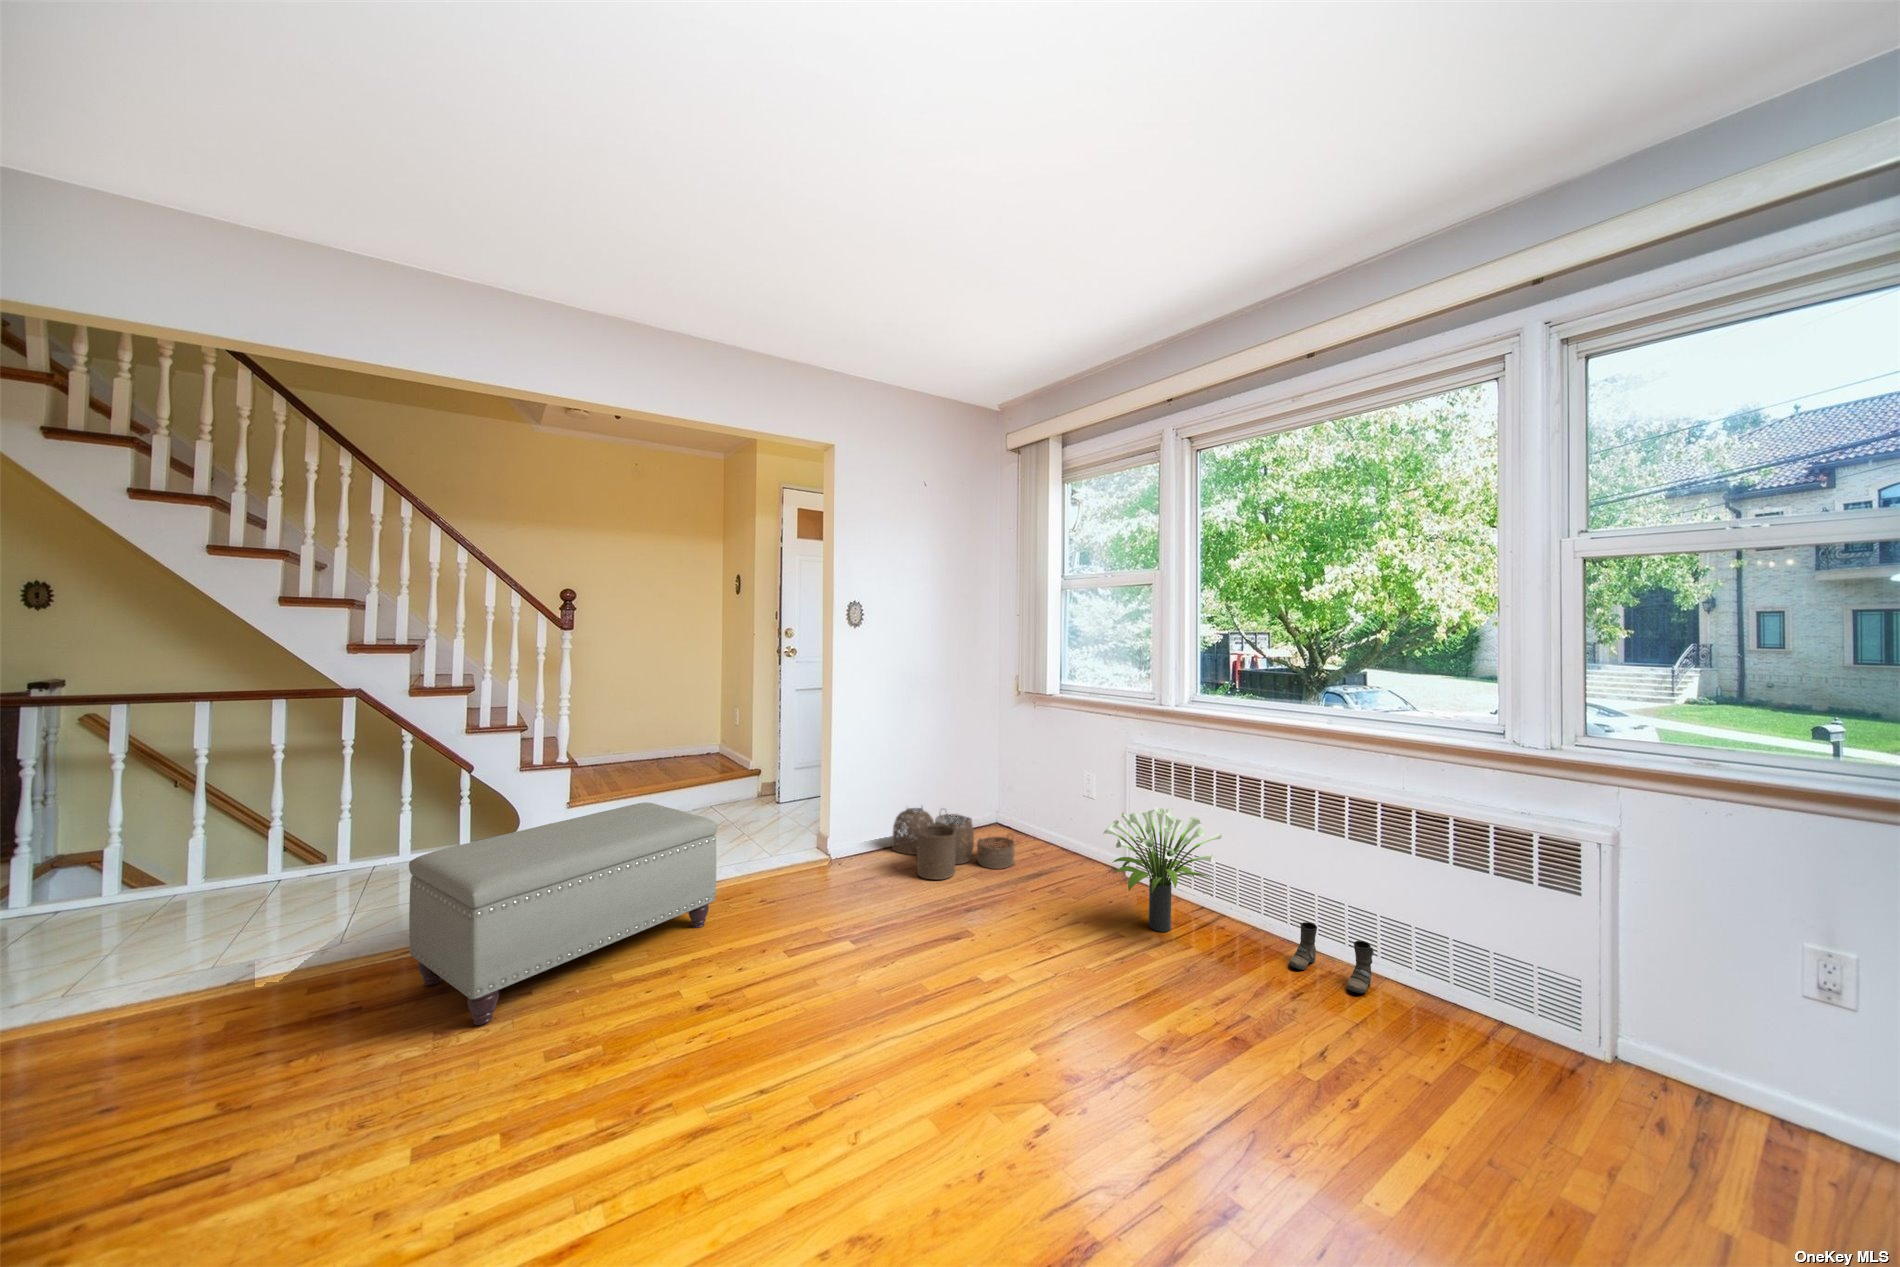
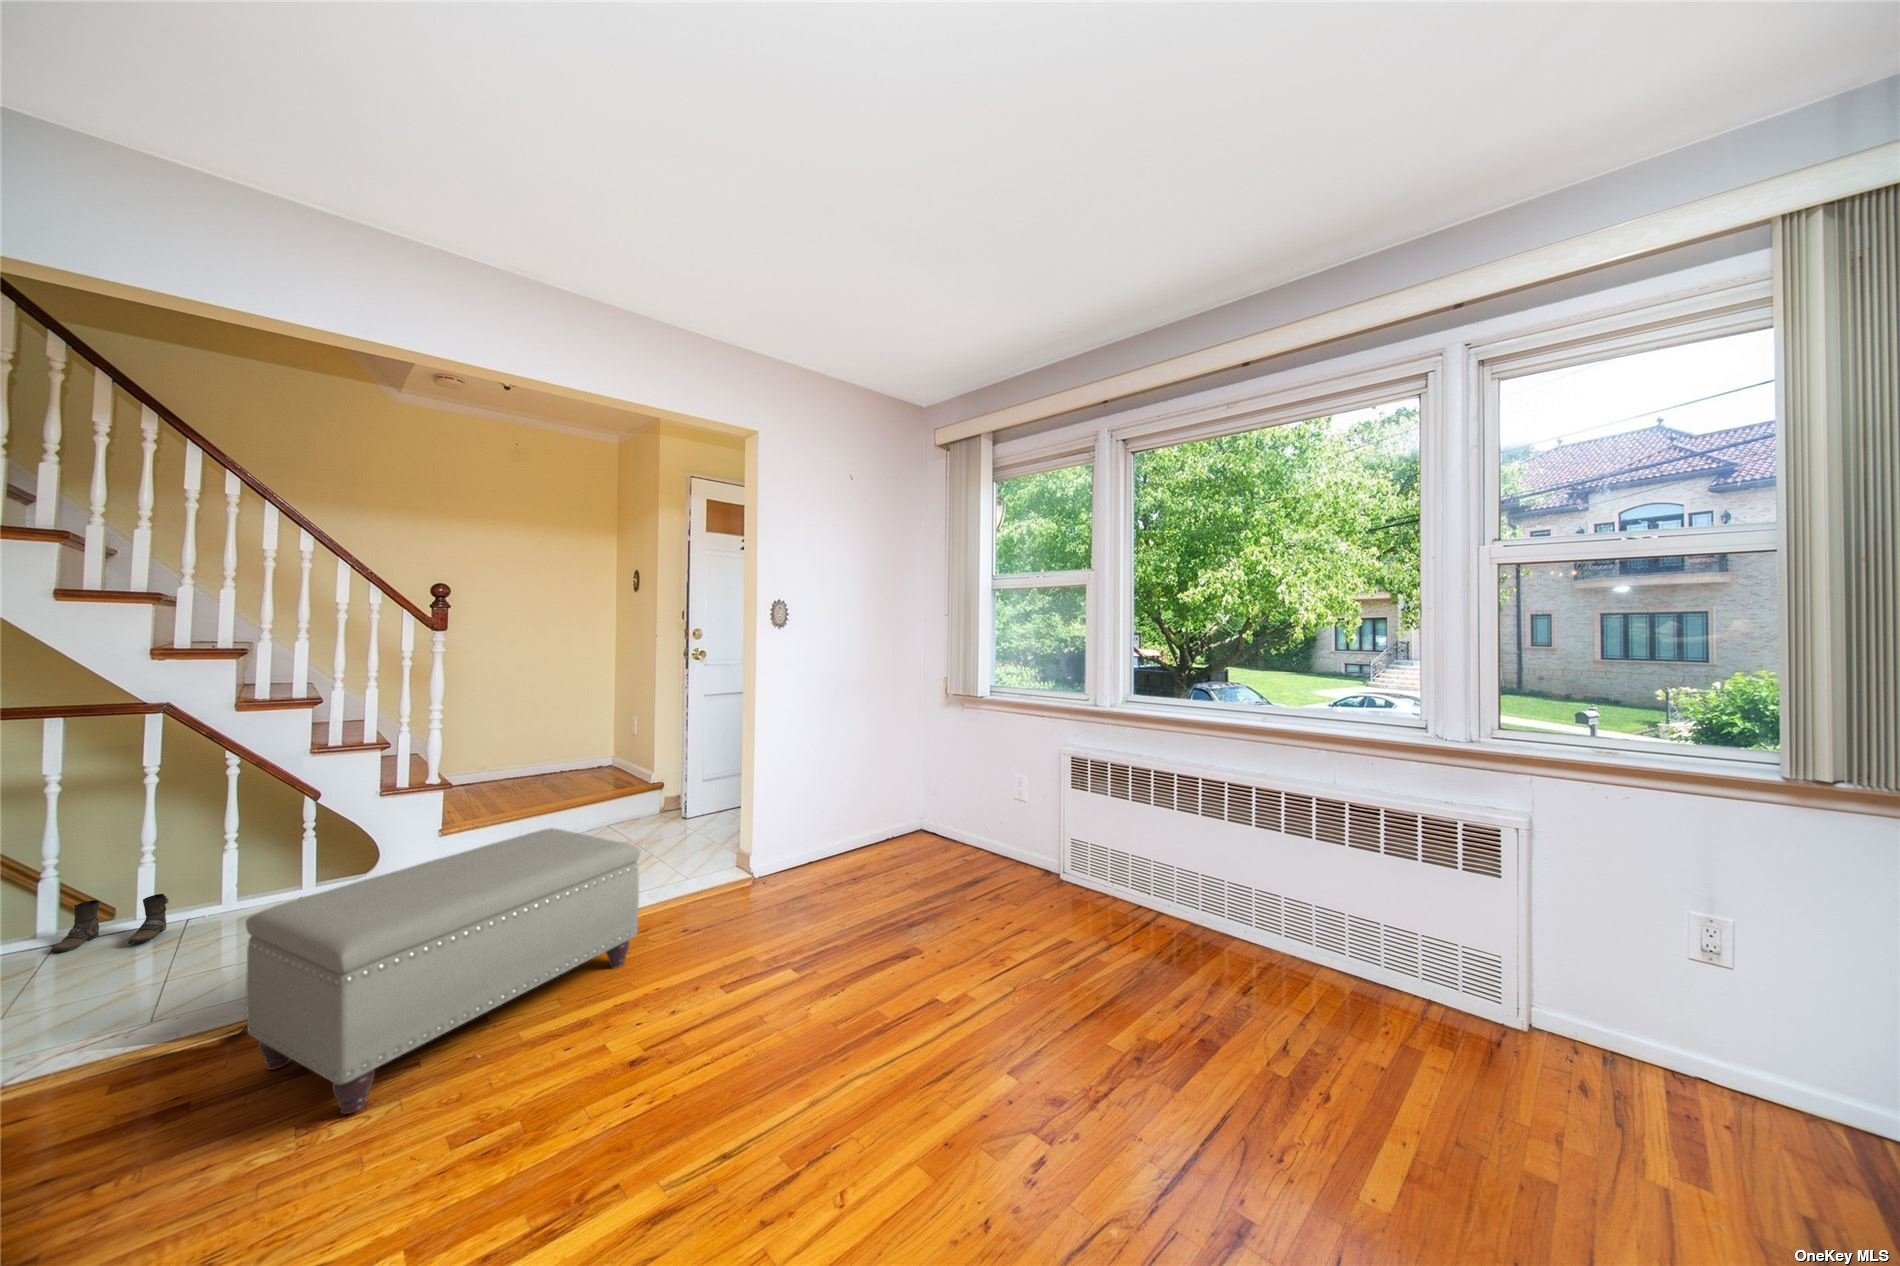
potted plant: present [1103,807,1222,932] -> none [1053,809,1167,934]
woven basket: present [892,808,1015,879] -> none [825,815,956,894]
boots: present [1289,922,1374,993] -> present [51,894,169,952]

